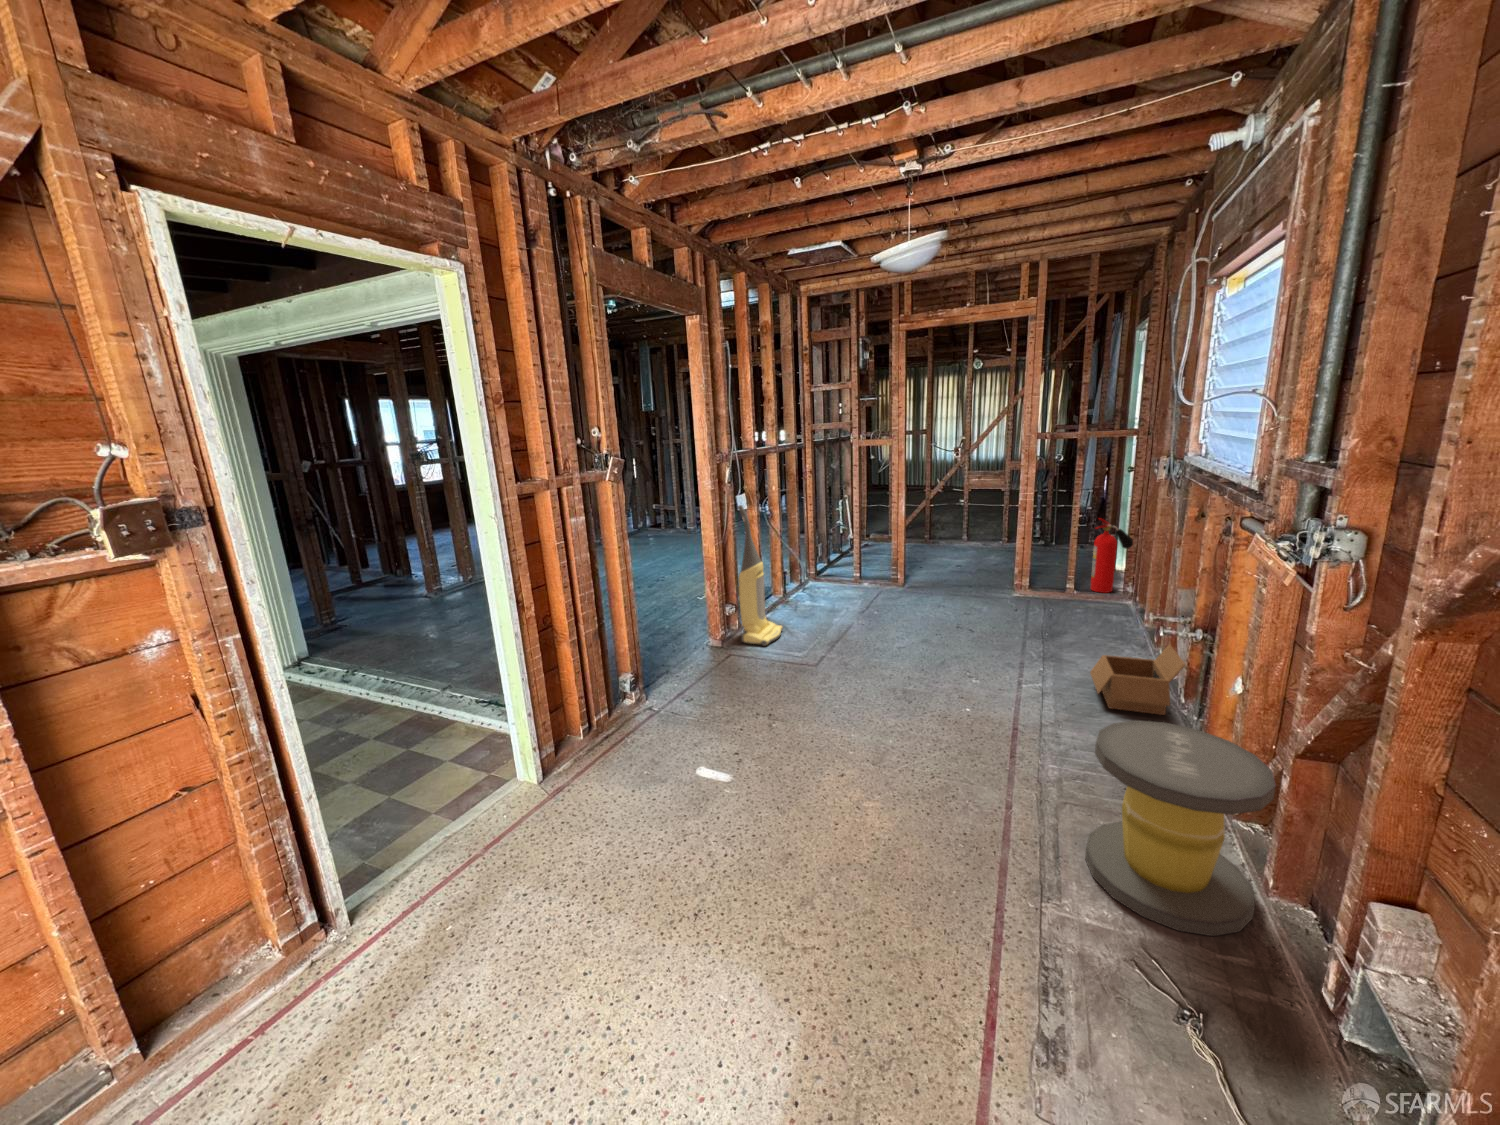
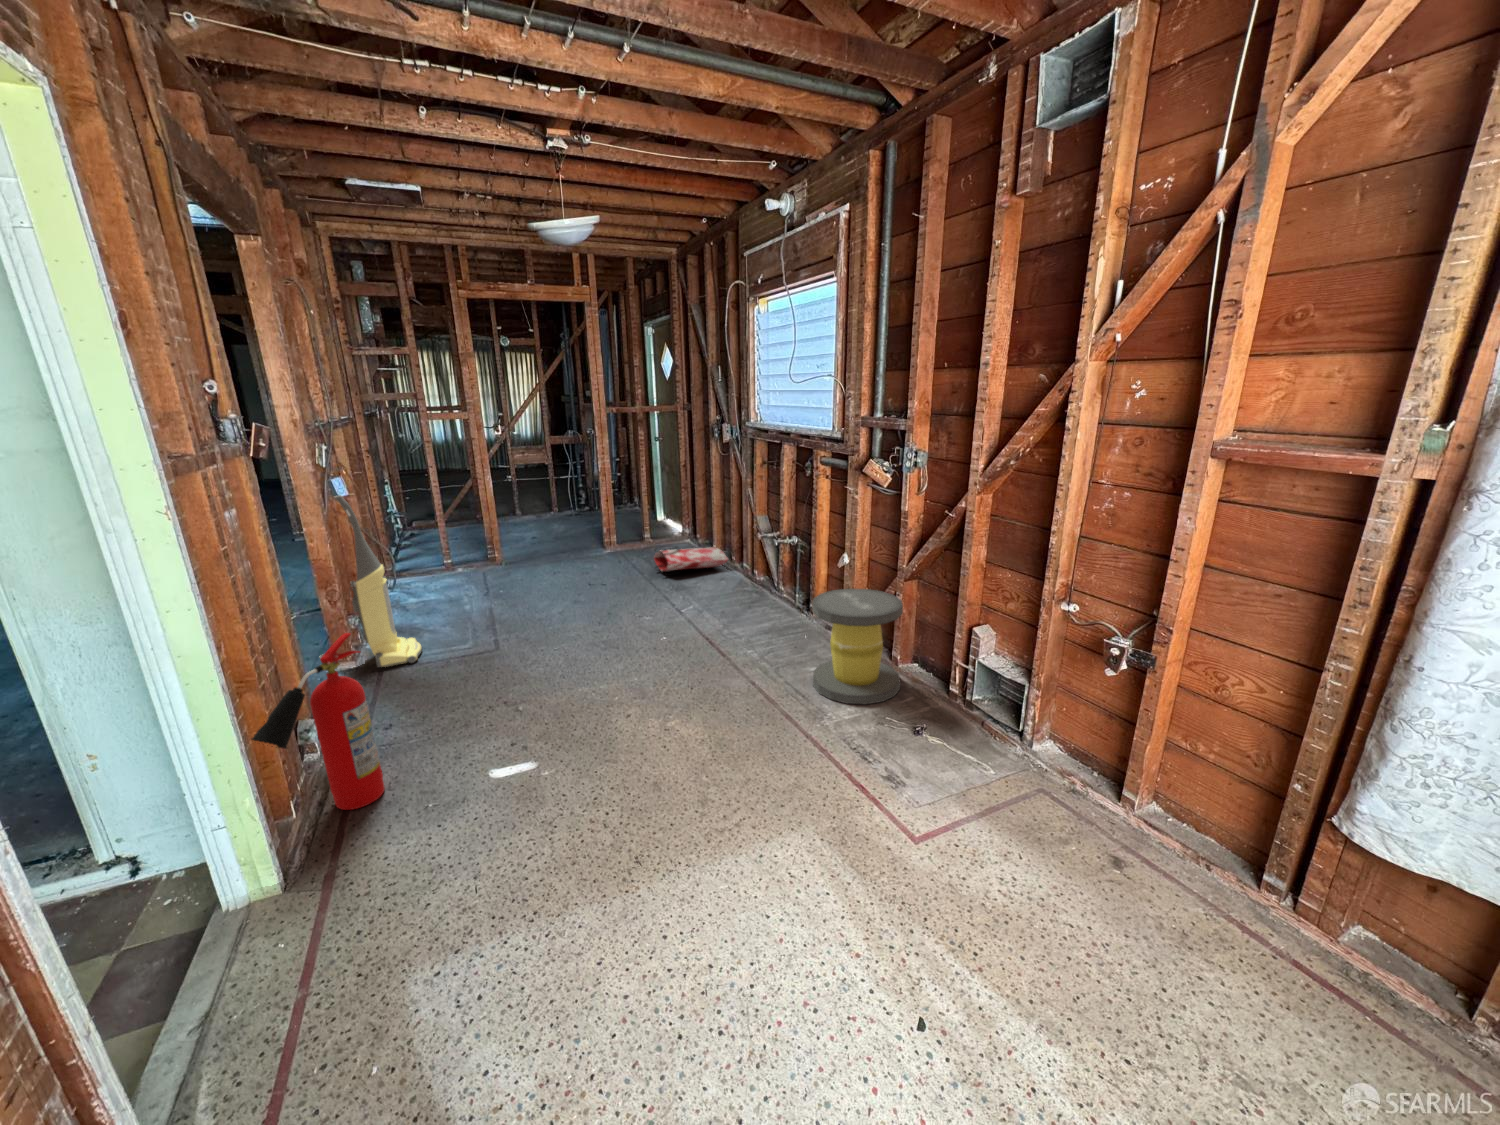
fire extinguisher: present [1091,519,1133,593] -> present [252,633,385,810]
bag: none [1045,595,1148,636] -> present [654,546,728,573]
box: present [1090,645,1185,715] -> none [724,559,785,613]

